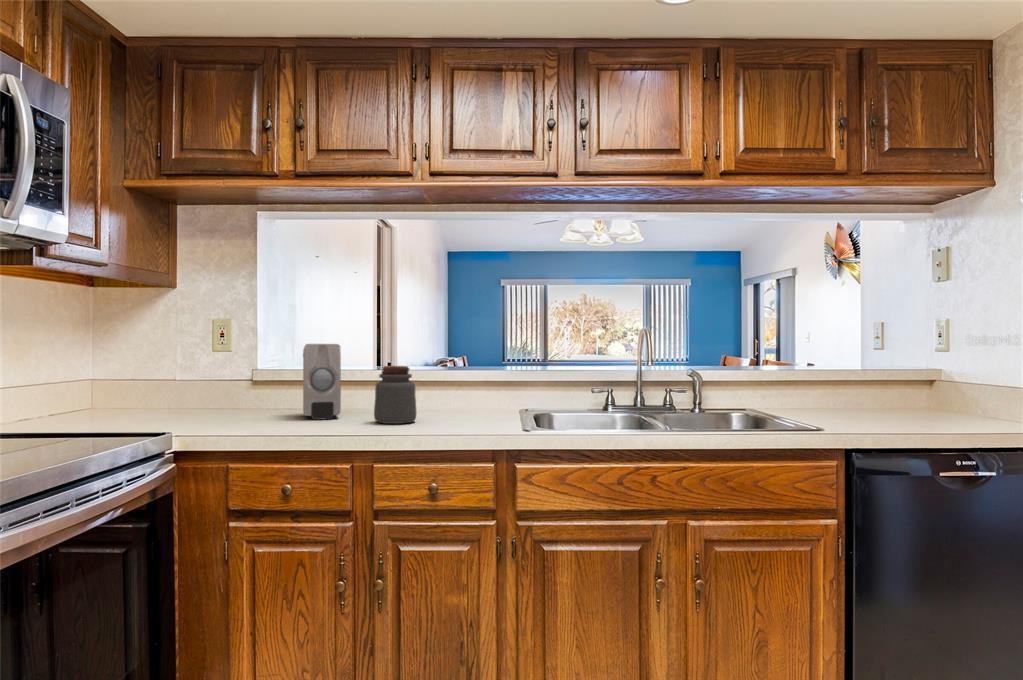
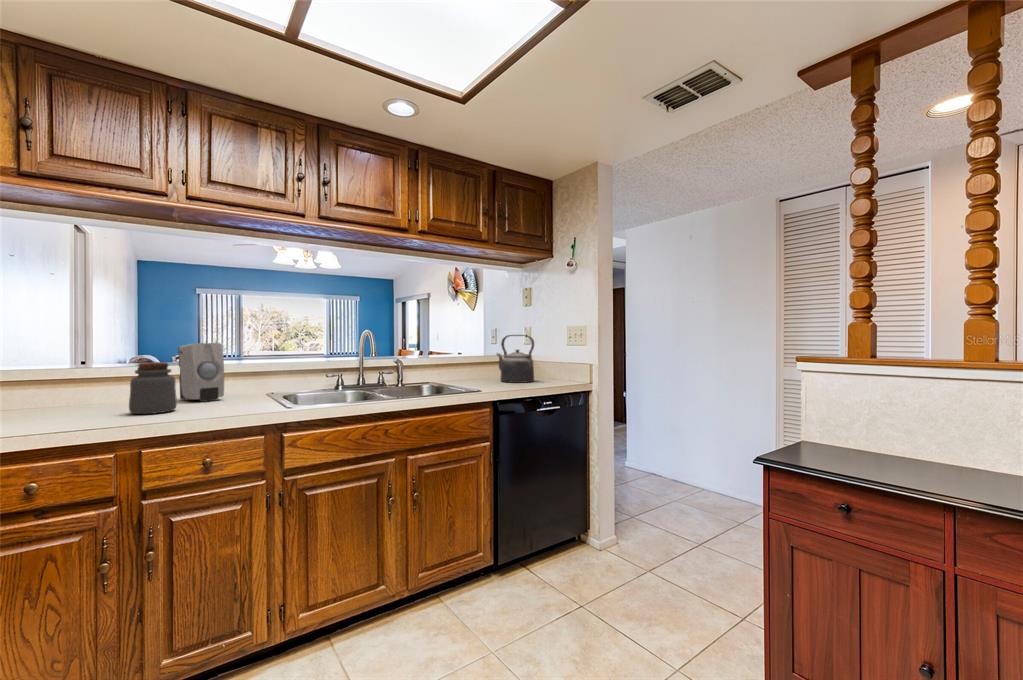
kettle: none [873,334,952,421] -> present [497,335,534,383]
soap dispenser: present [303,344,341,420] -> present [178,343,224,402]

